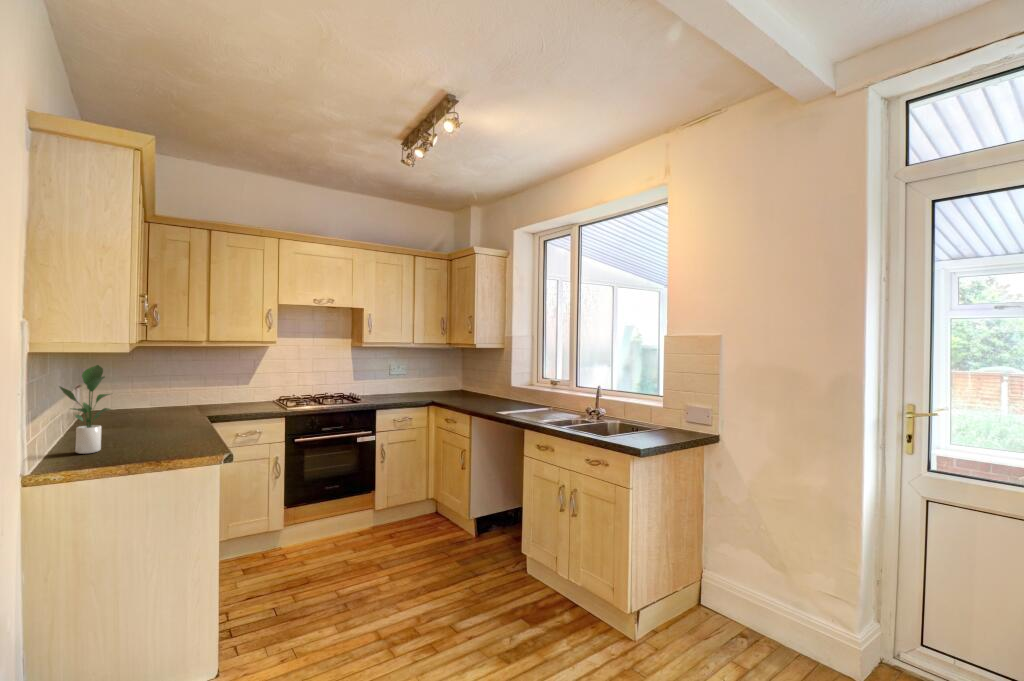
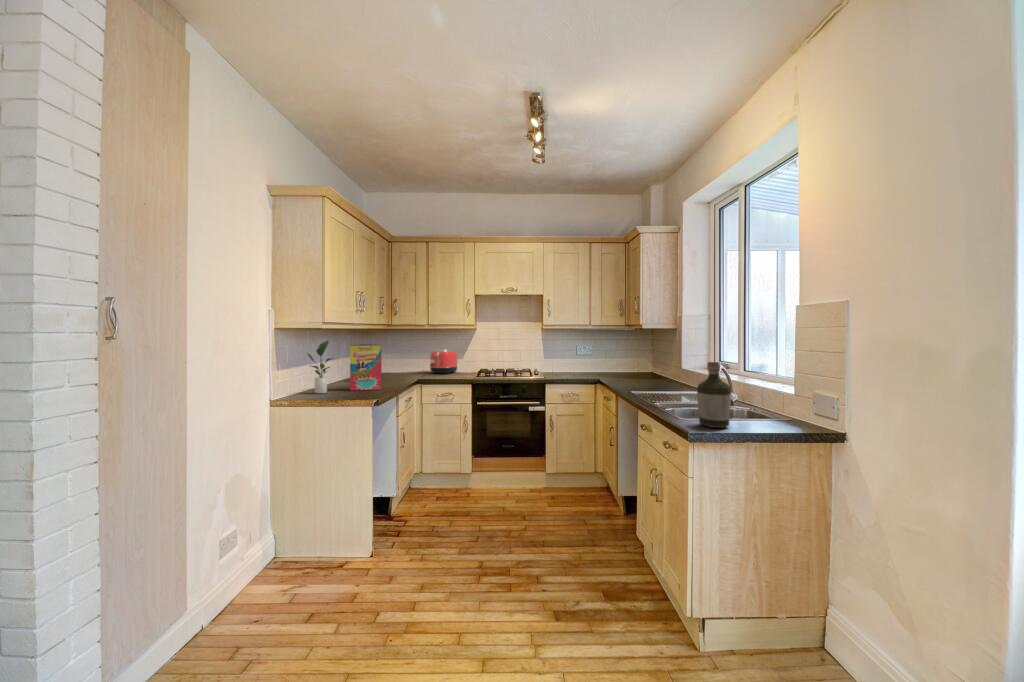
cereal box: none [128,369,197,442] -> present [350,344,382,391]
toaster: none [201,370,241,405] -> present [430,349,458,374]
bottle: none [619,383,647,440] -> present [697,362,731,428]

